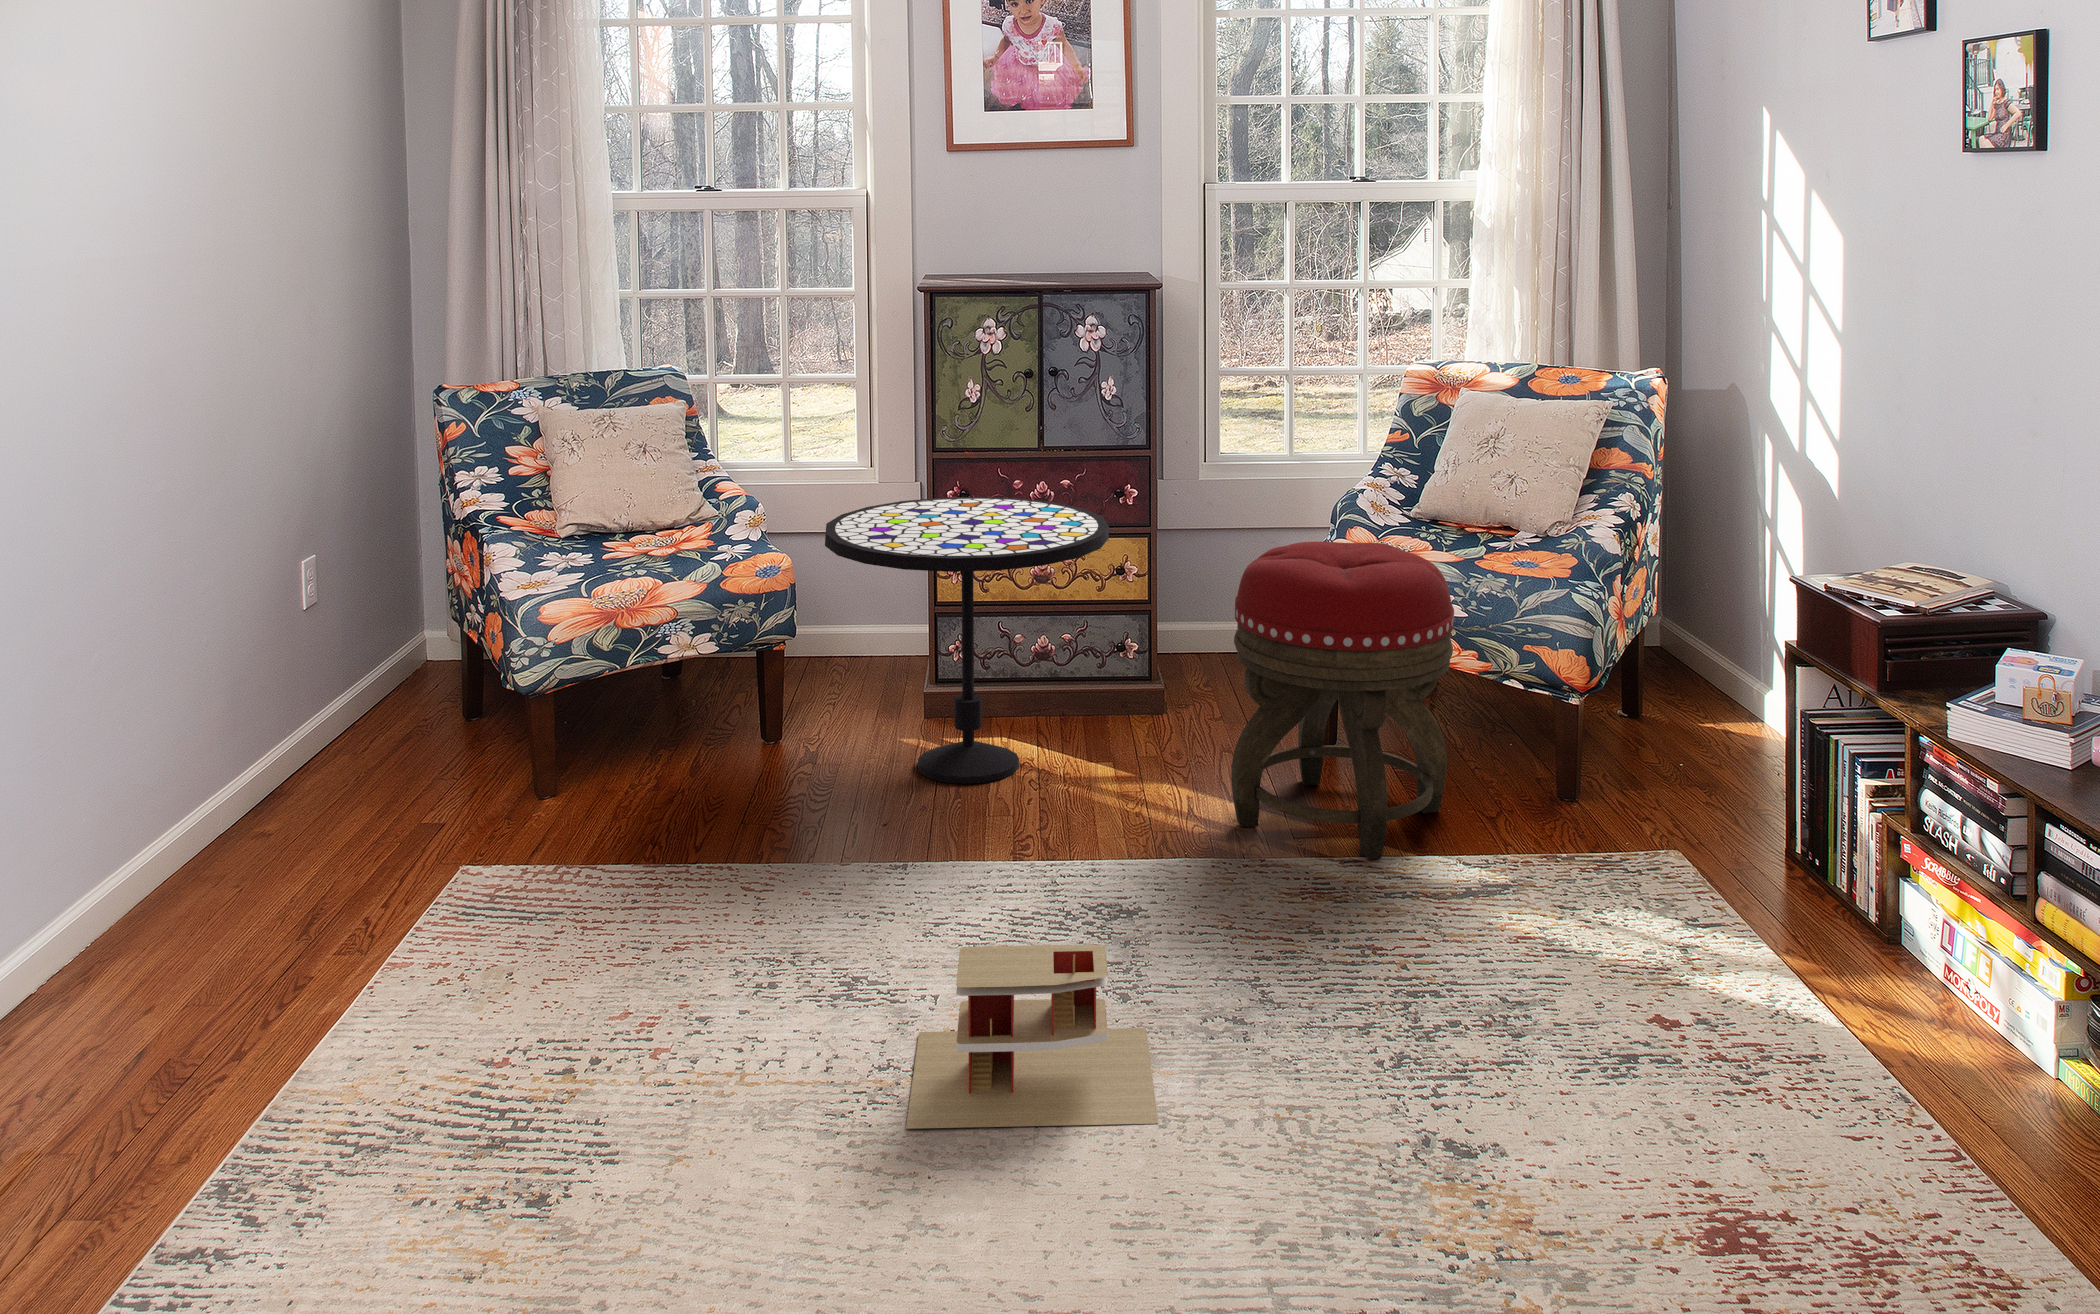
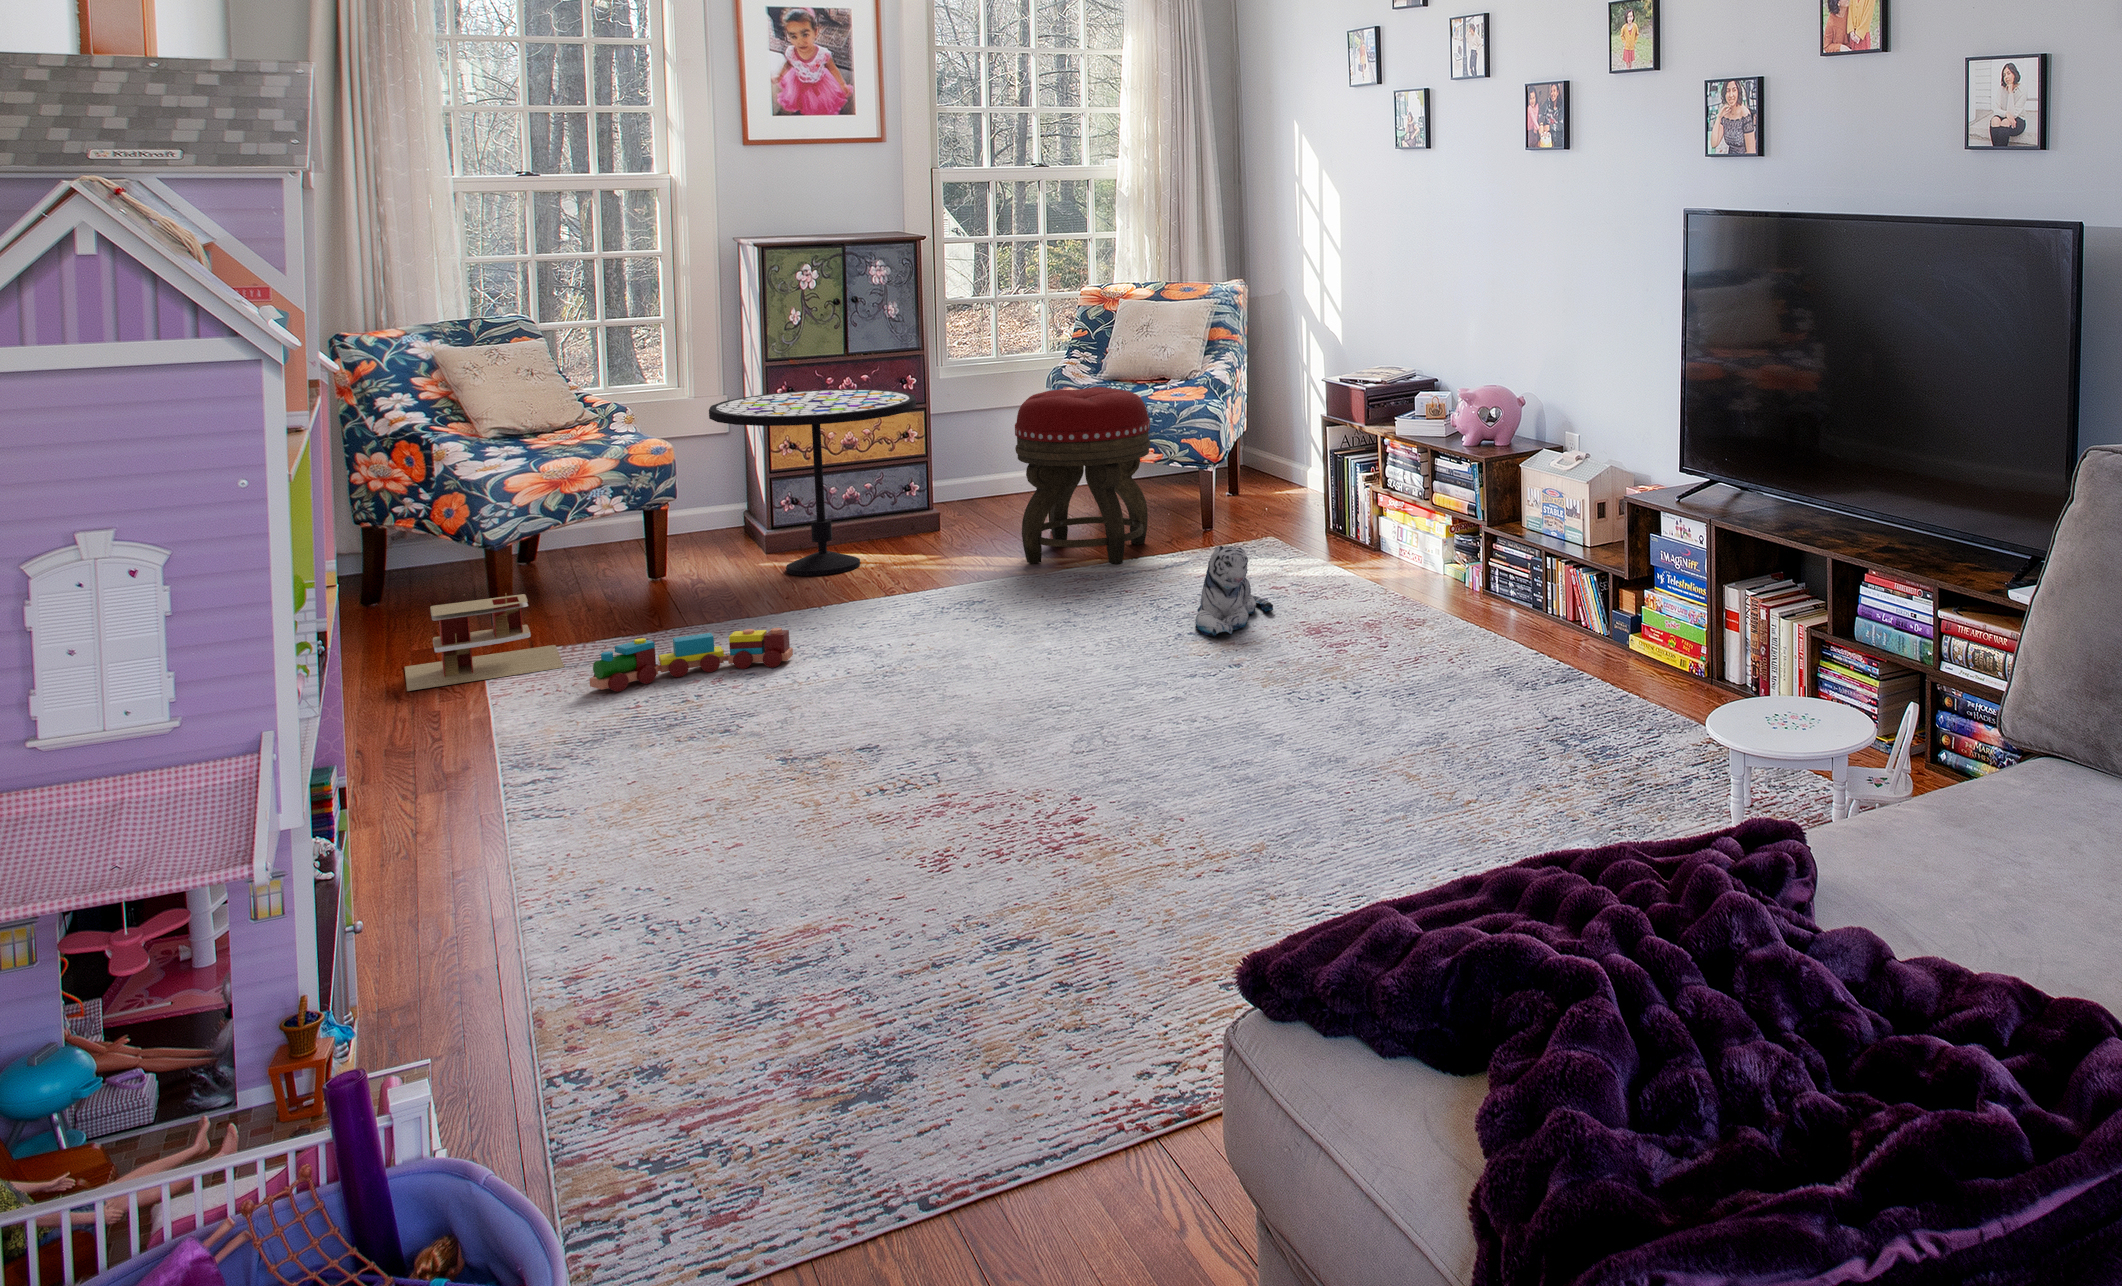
toy train: none [455,927,757,1018] -> present [590,628,793,692]
toy house: present [906,945,1158,1129] -> present [405,593,564,691]
plush toy: none [1425,962,1602,1179] -> present [1195,546,1273,636]

